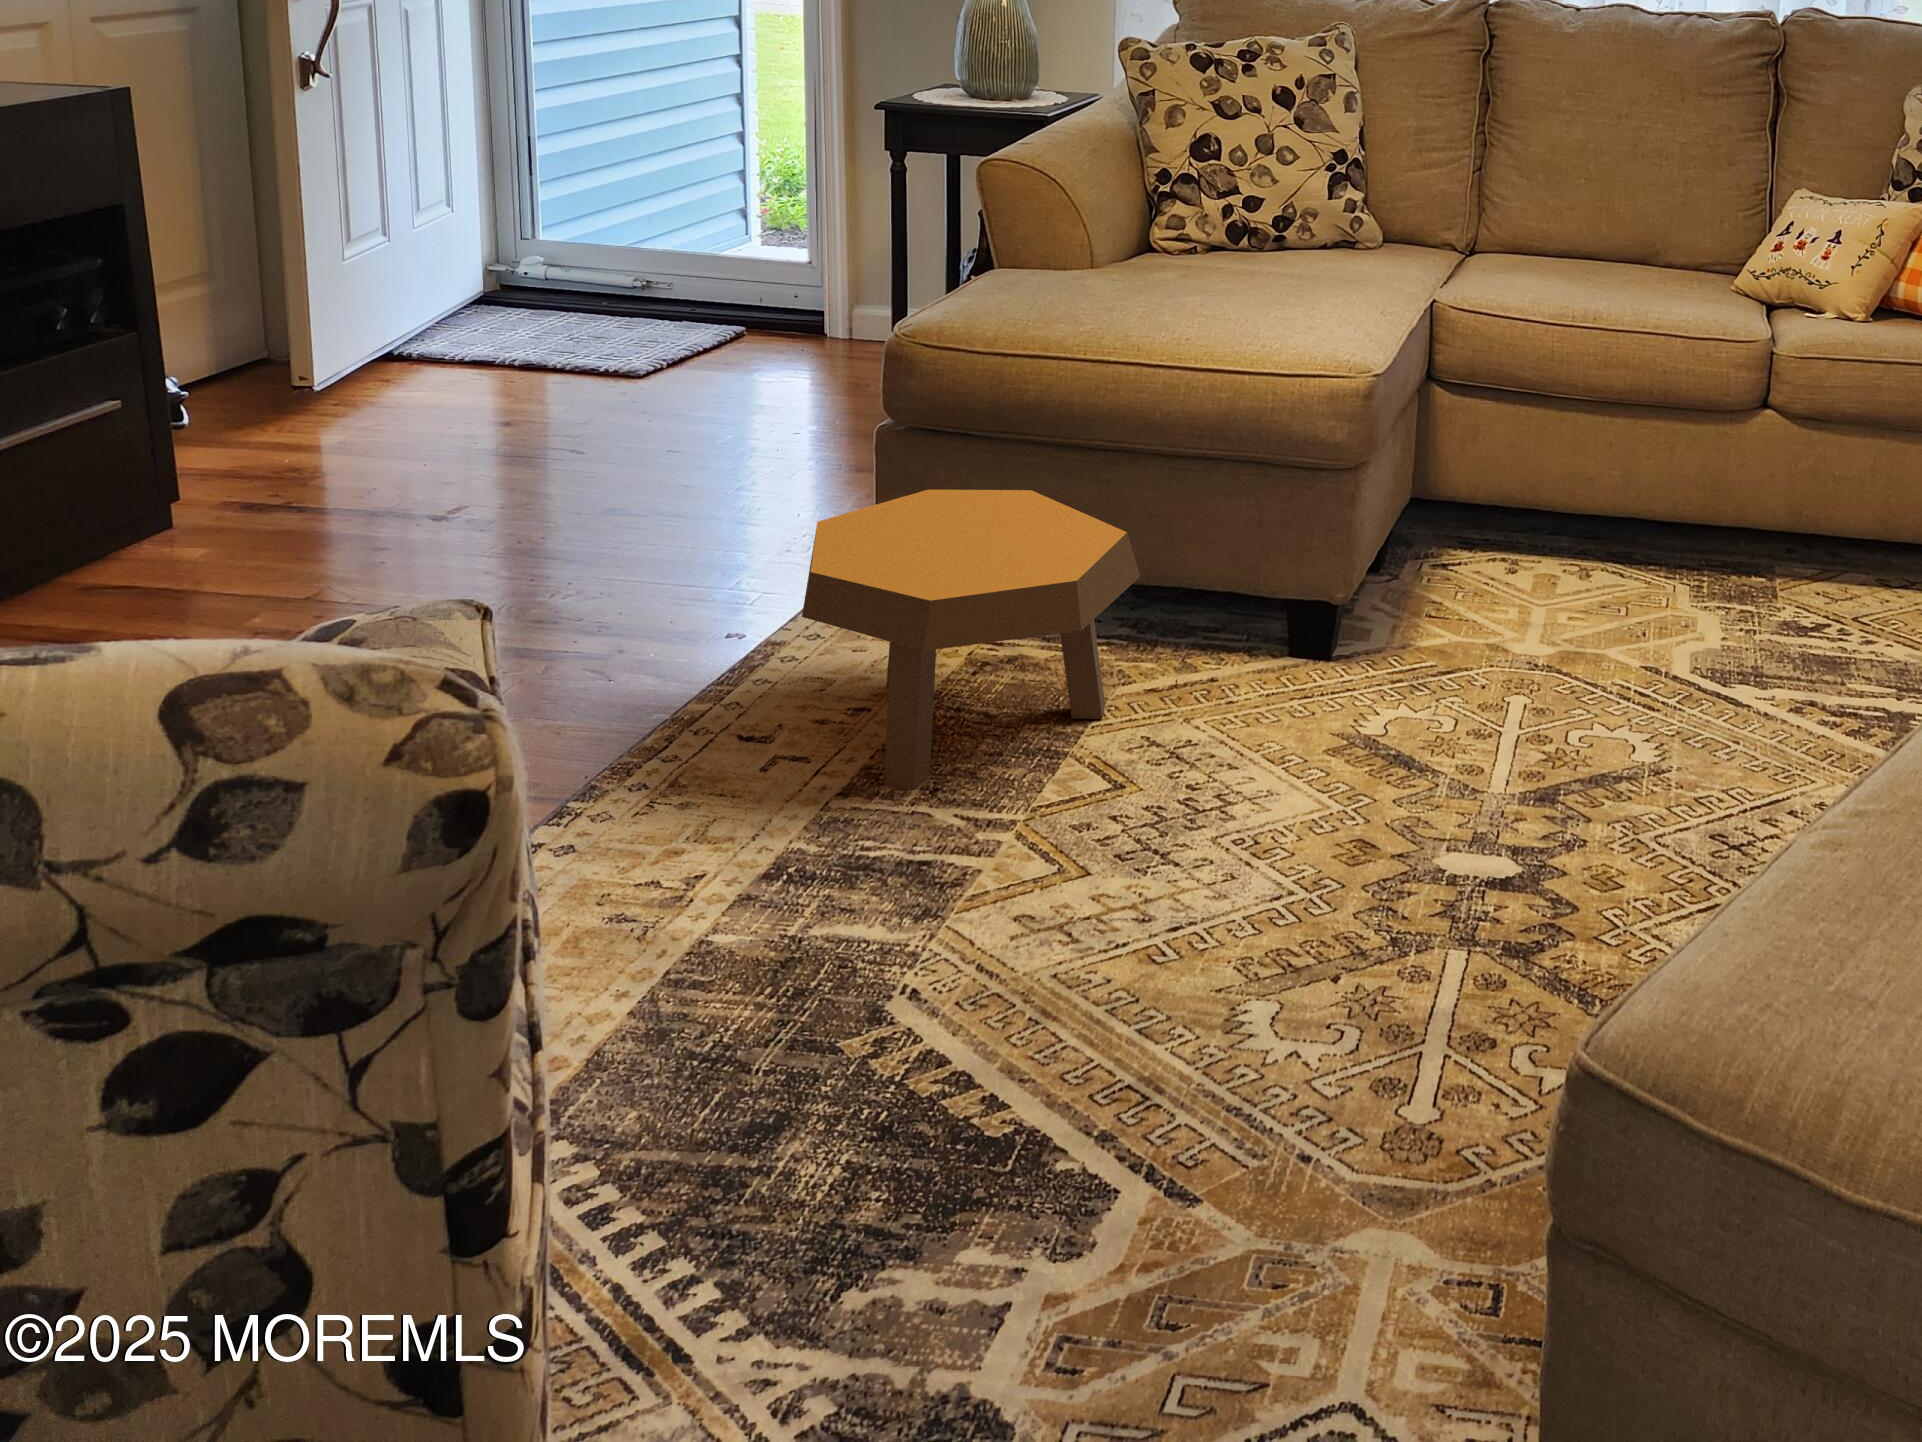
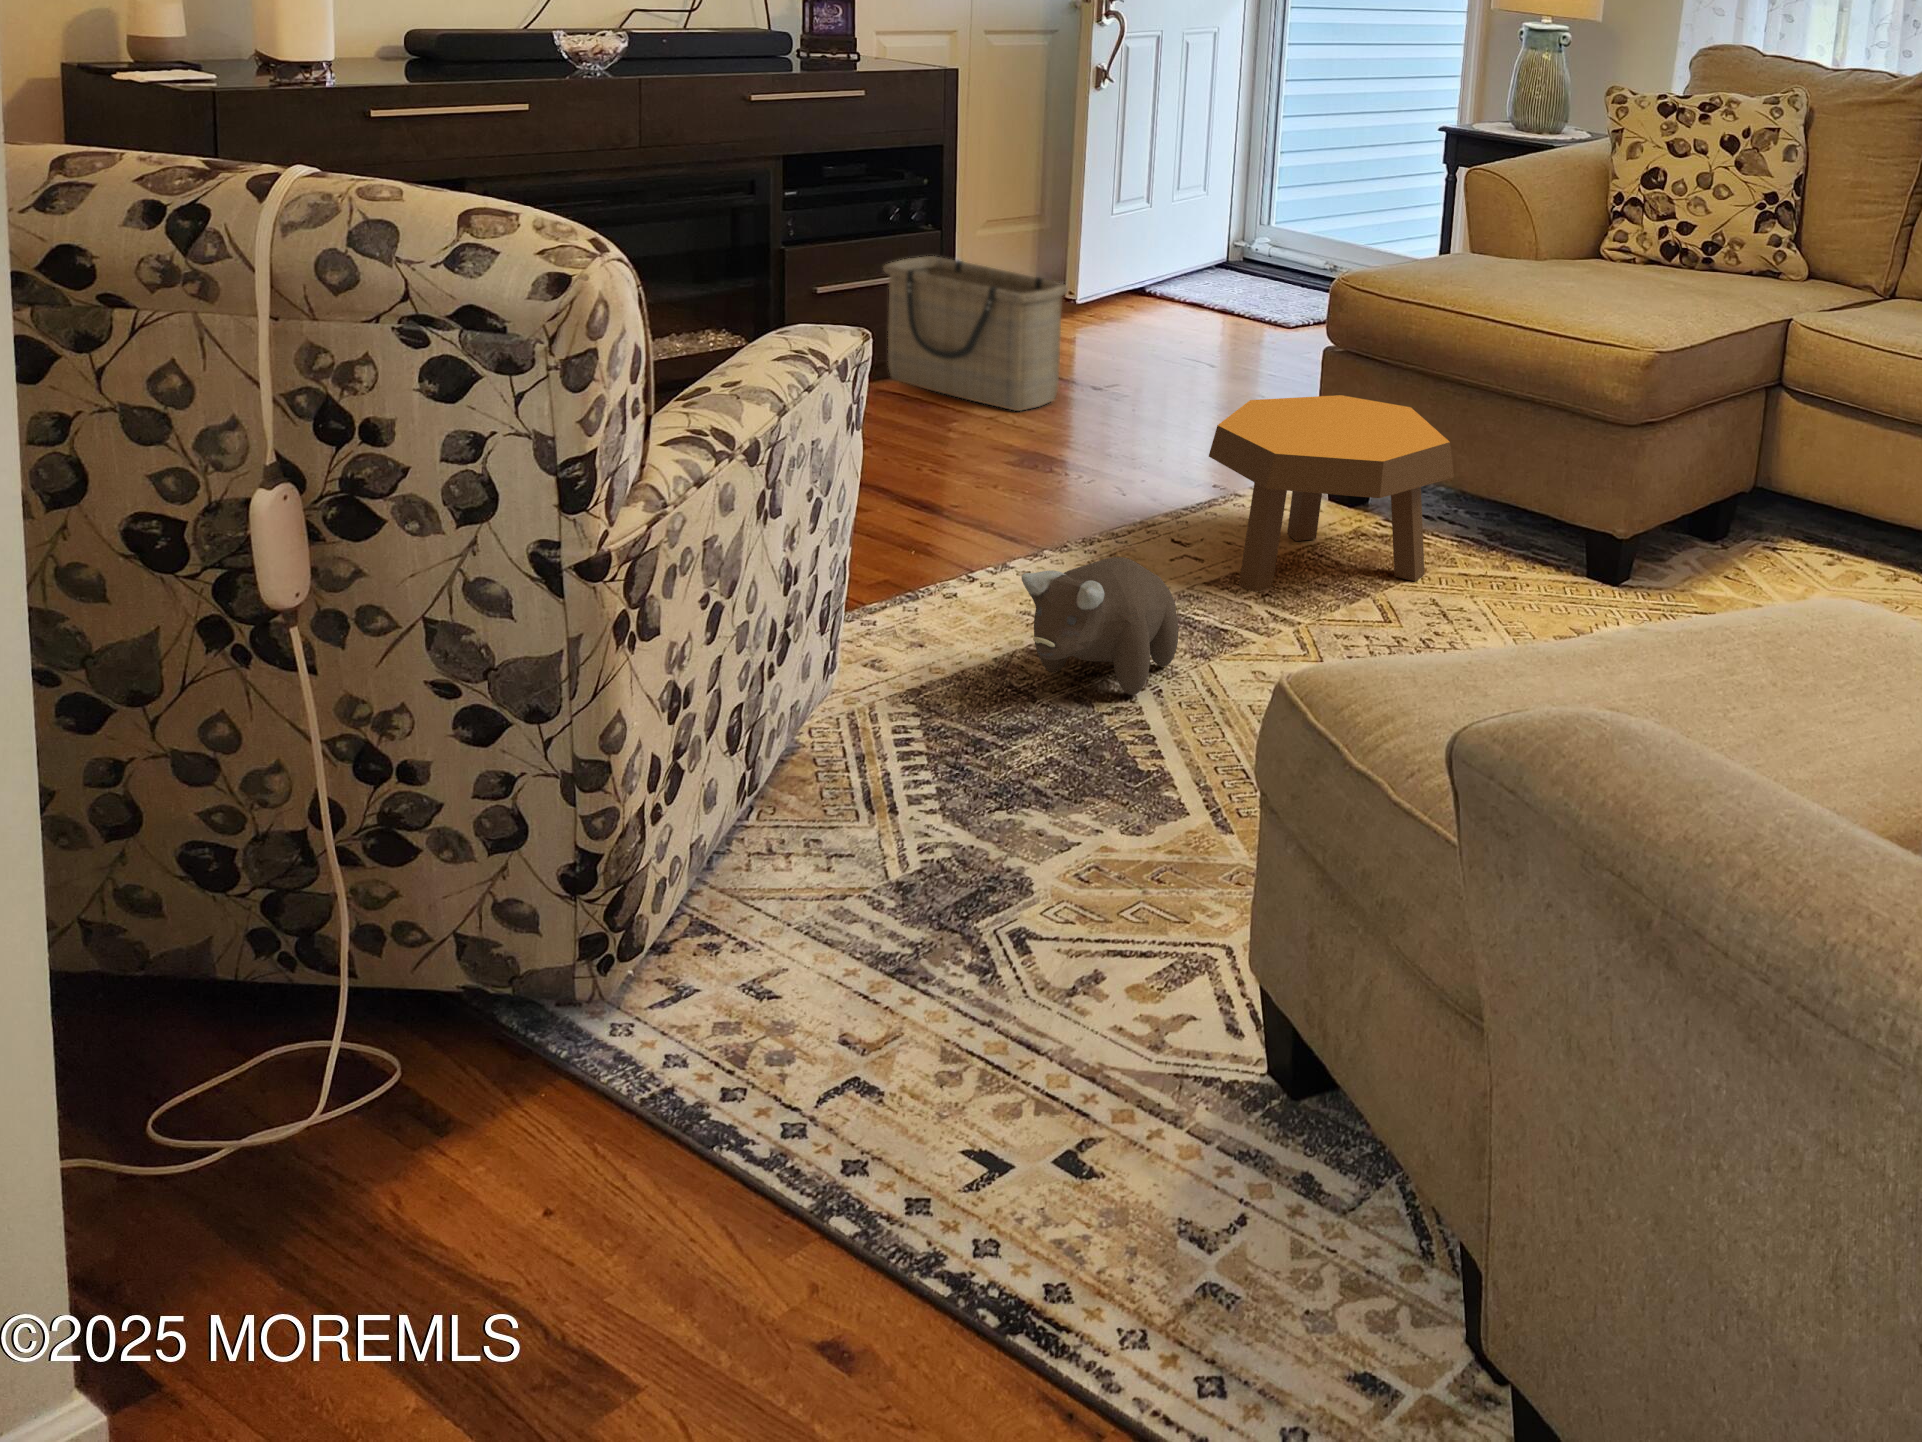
basket: none [62,370,398,579] -> present [884,256,1068,411]
plush toy: none [702,815,907,1012] -> present [1022,557,1179,695]

